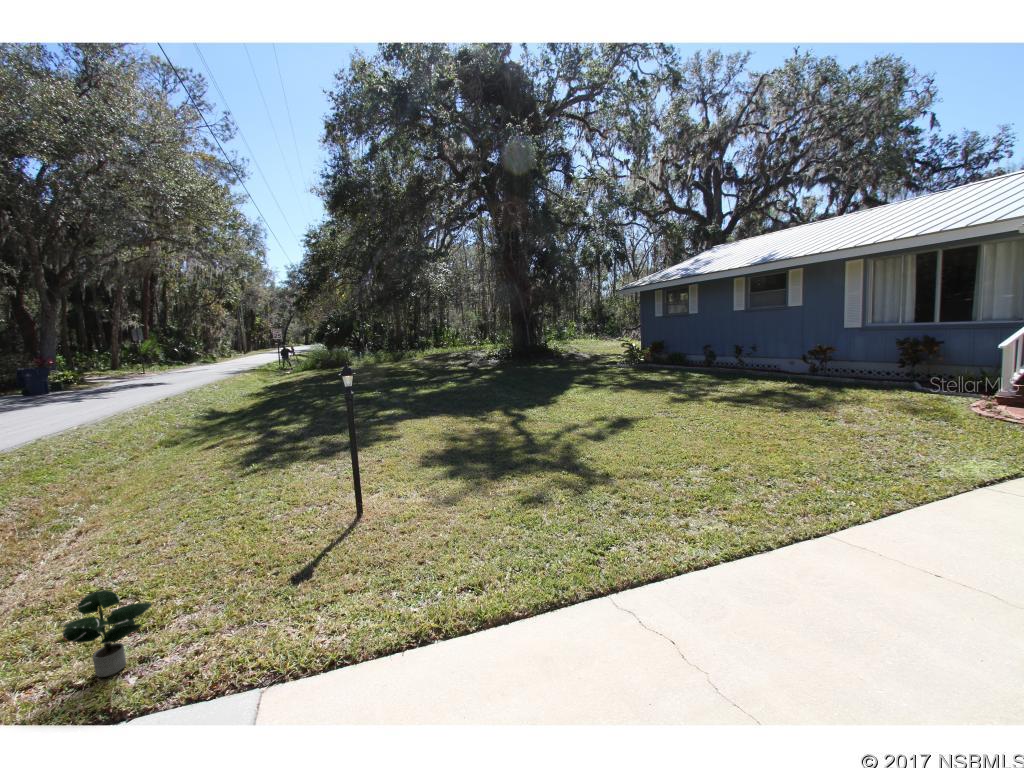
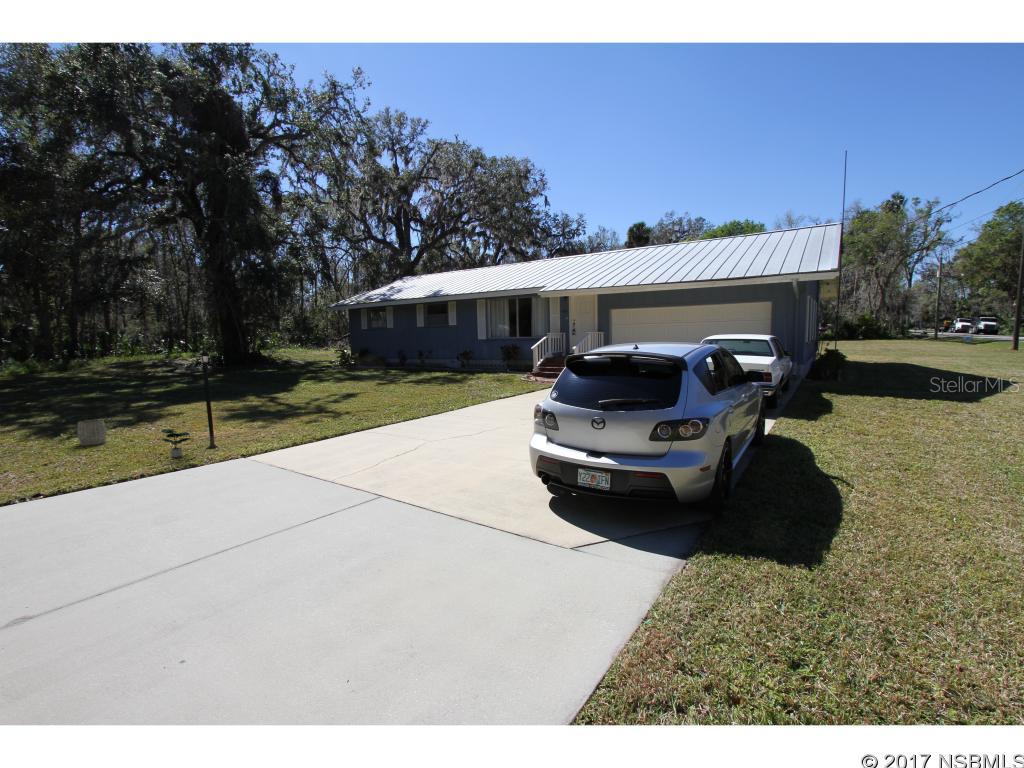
woven basket: none [117,492,168,545] -> present [77,420,106,446]

